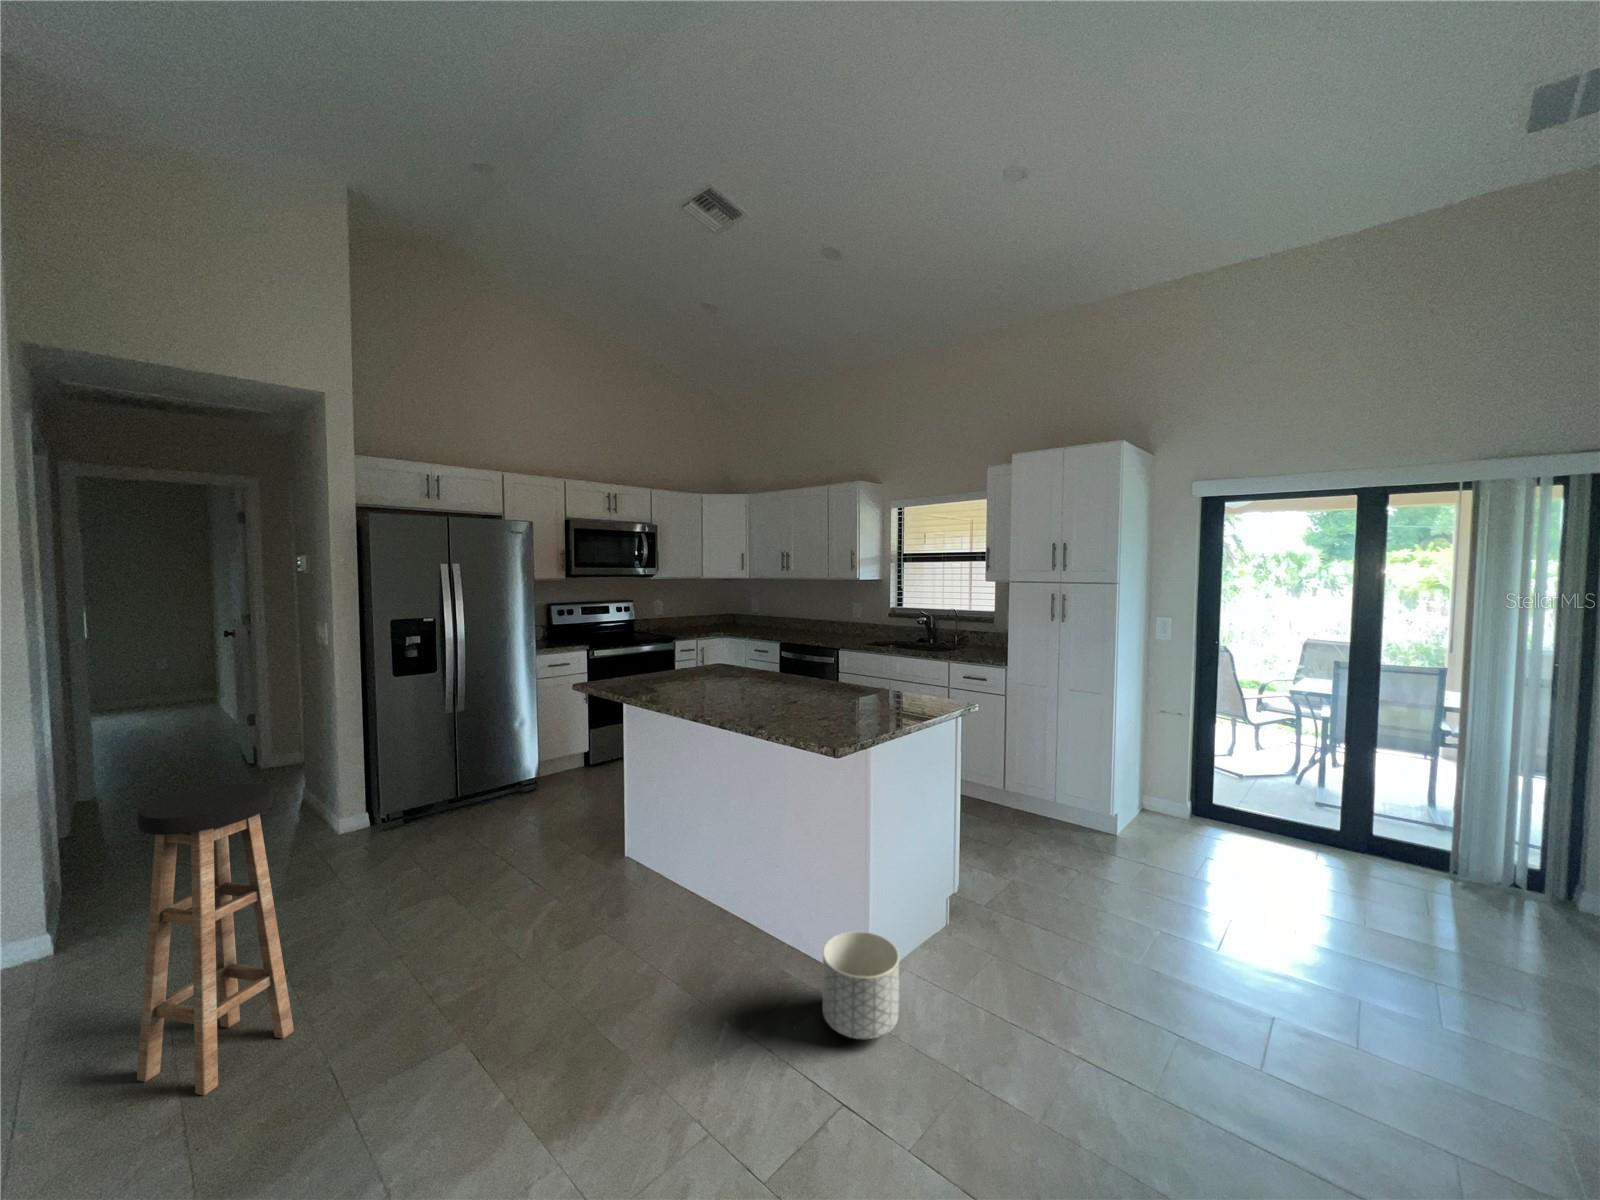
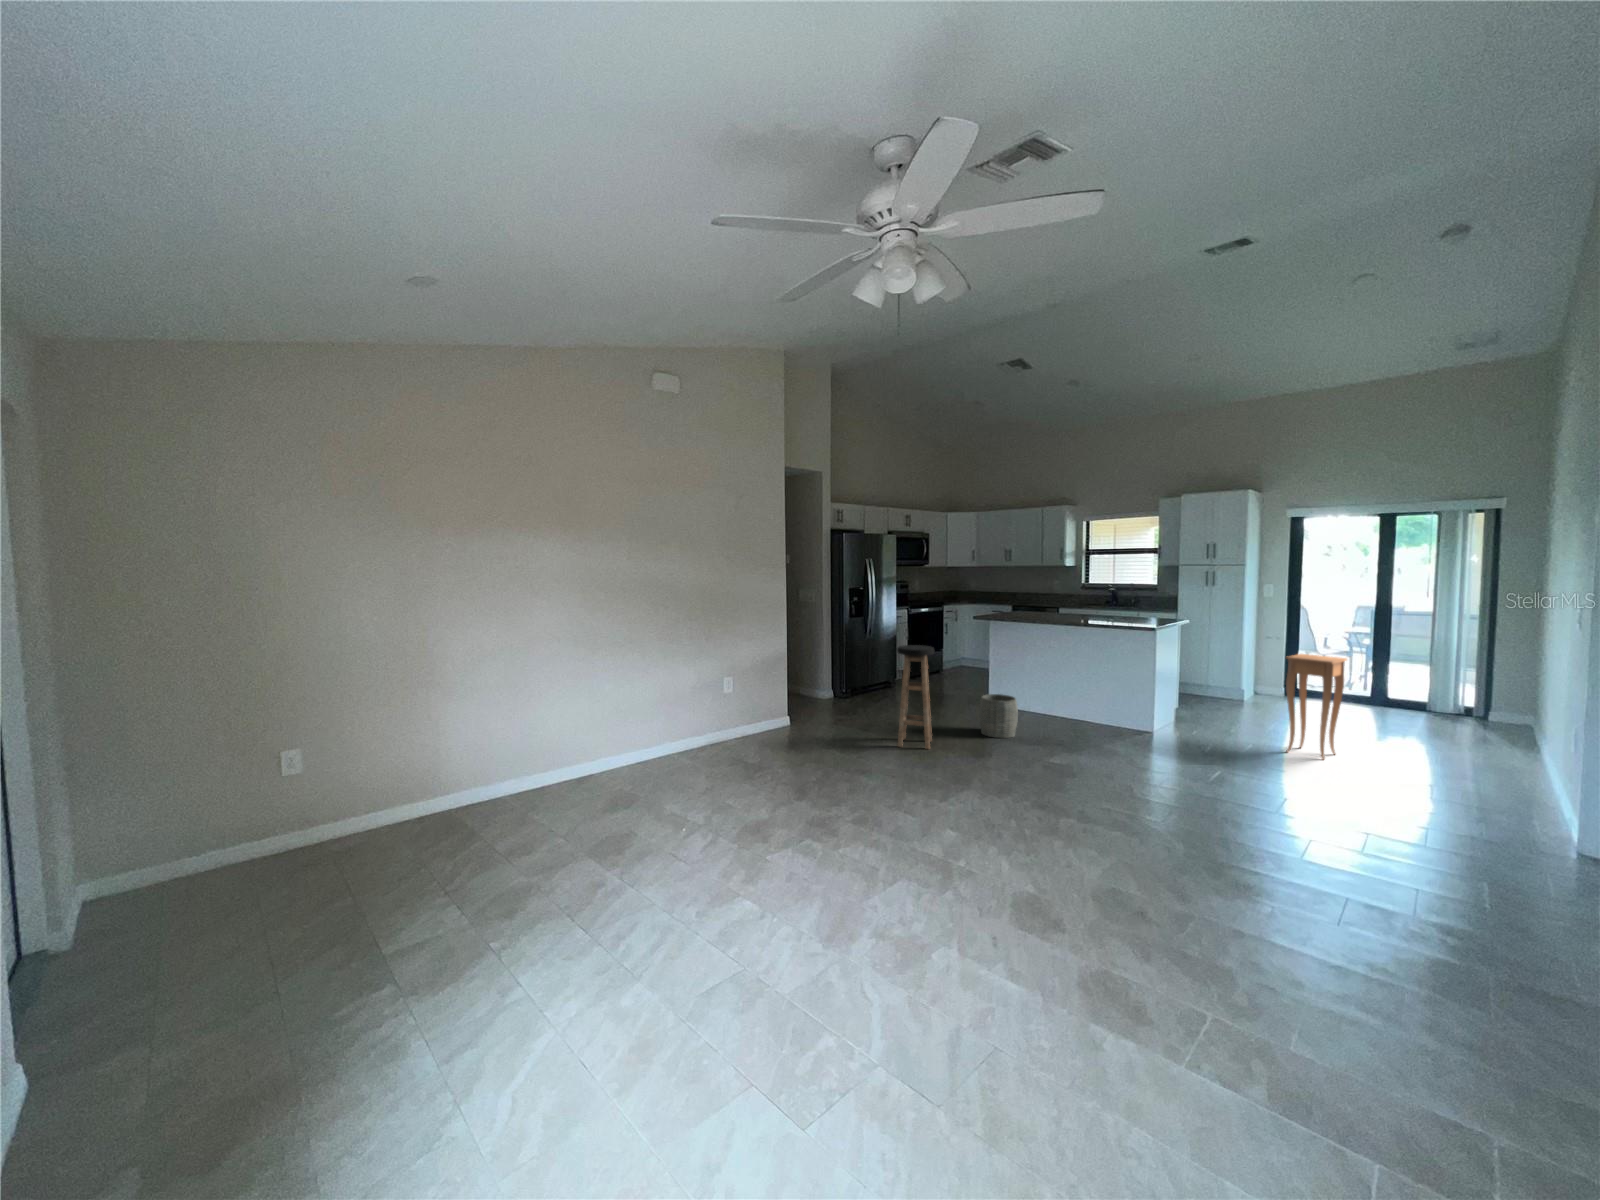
side table: none [1161,809,1320,1140] -> present [1286,654,1347,760]
woven basket: none [464,878,561,1010] -> present [979,694,1018,738]
planter: present [822,931,899,1039] -> none [1139,710,1174,744]

